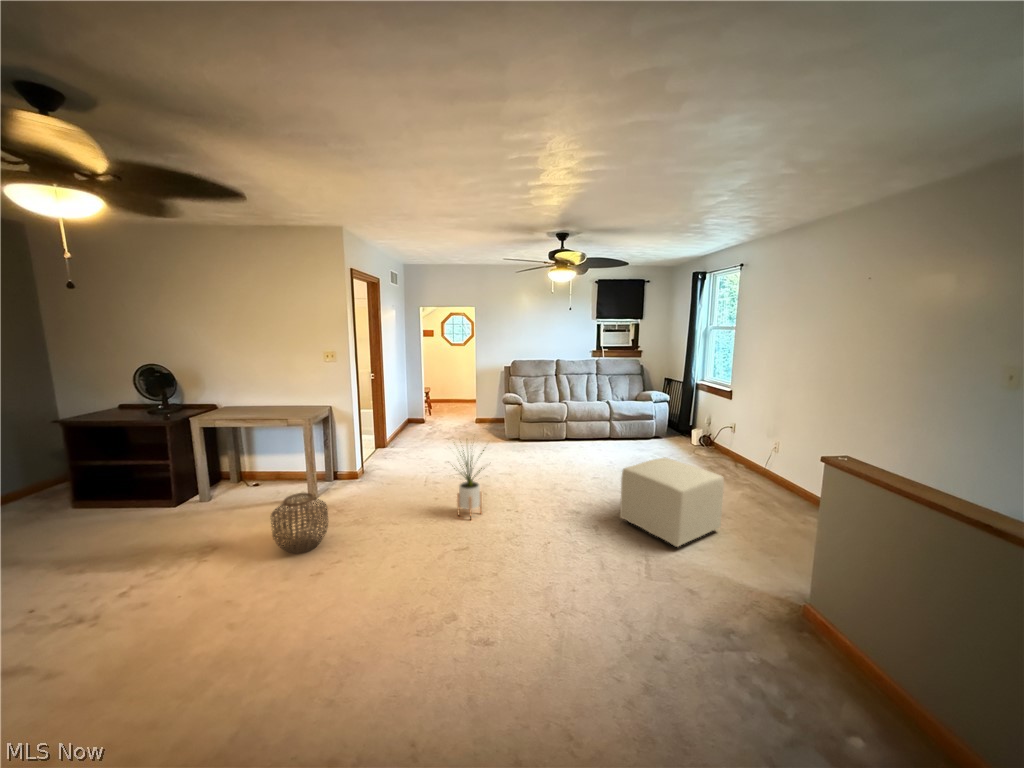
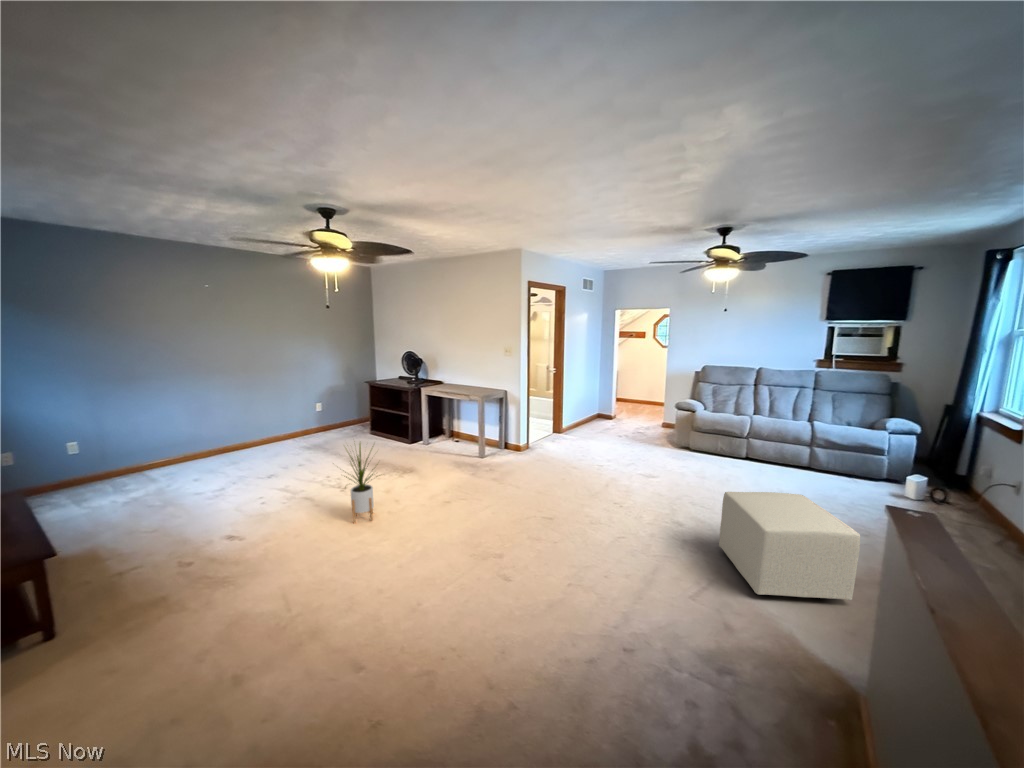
house plant: present [454,450,484,513] -> present [346,444,374,523]
woven basket: present [271,493,328,554] -> none [432,448,468,489]

